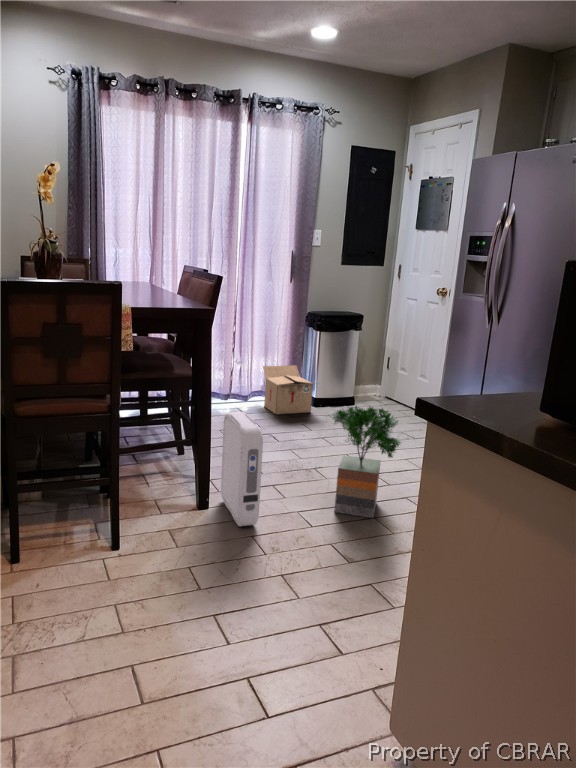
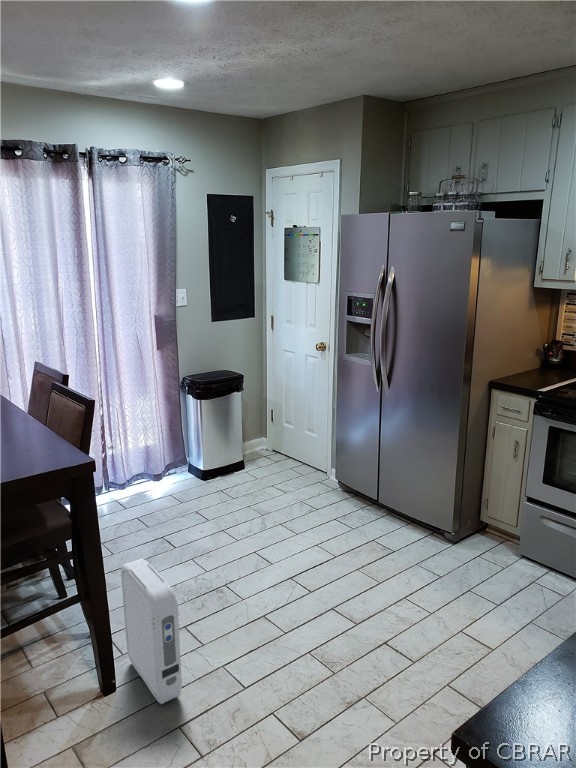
cardboard box: present [263,365,313,414] -> none [139,438,207,501]
potted tree: present [333,406,401,518] -> none [244,518,327,646]

